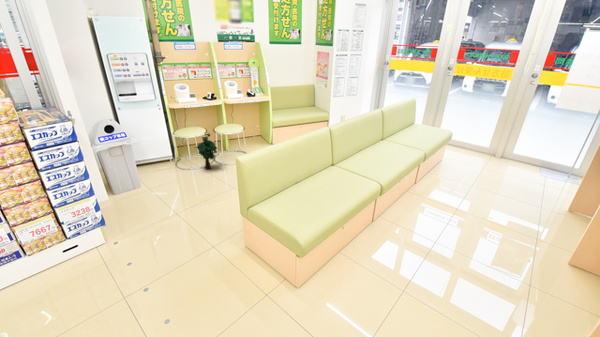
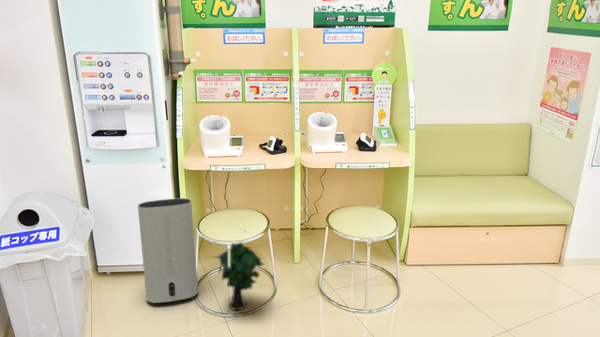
air purifier: none [152,124,187,173] -> present [138,198,198,303]

